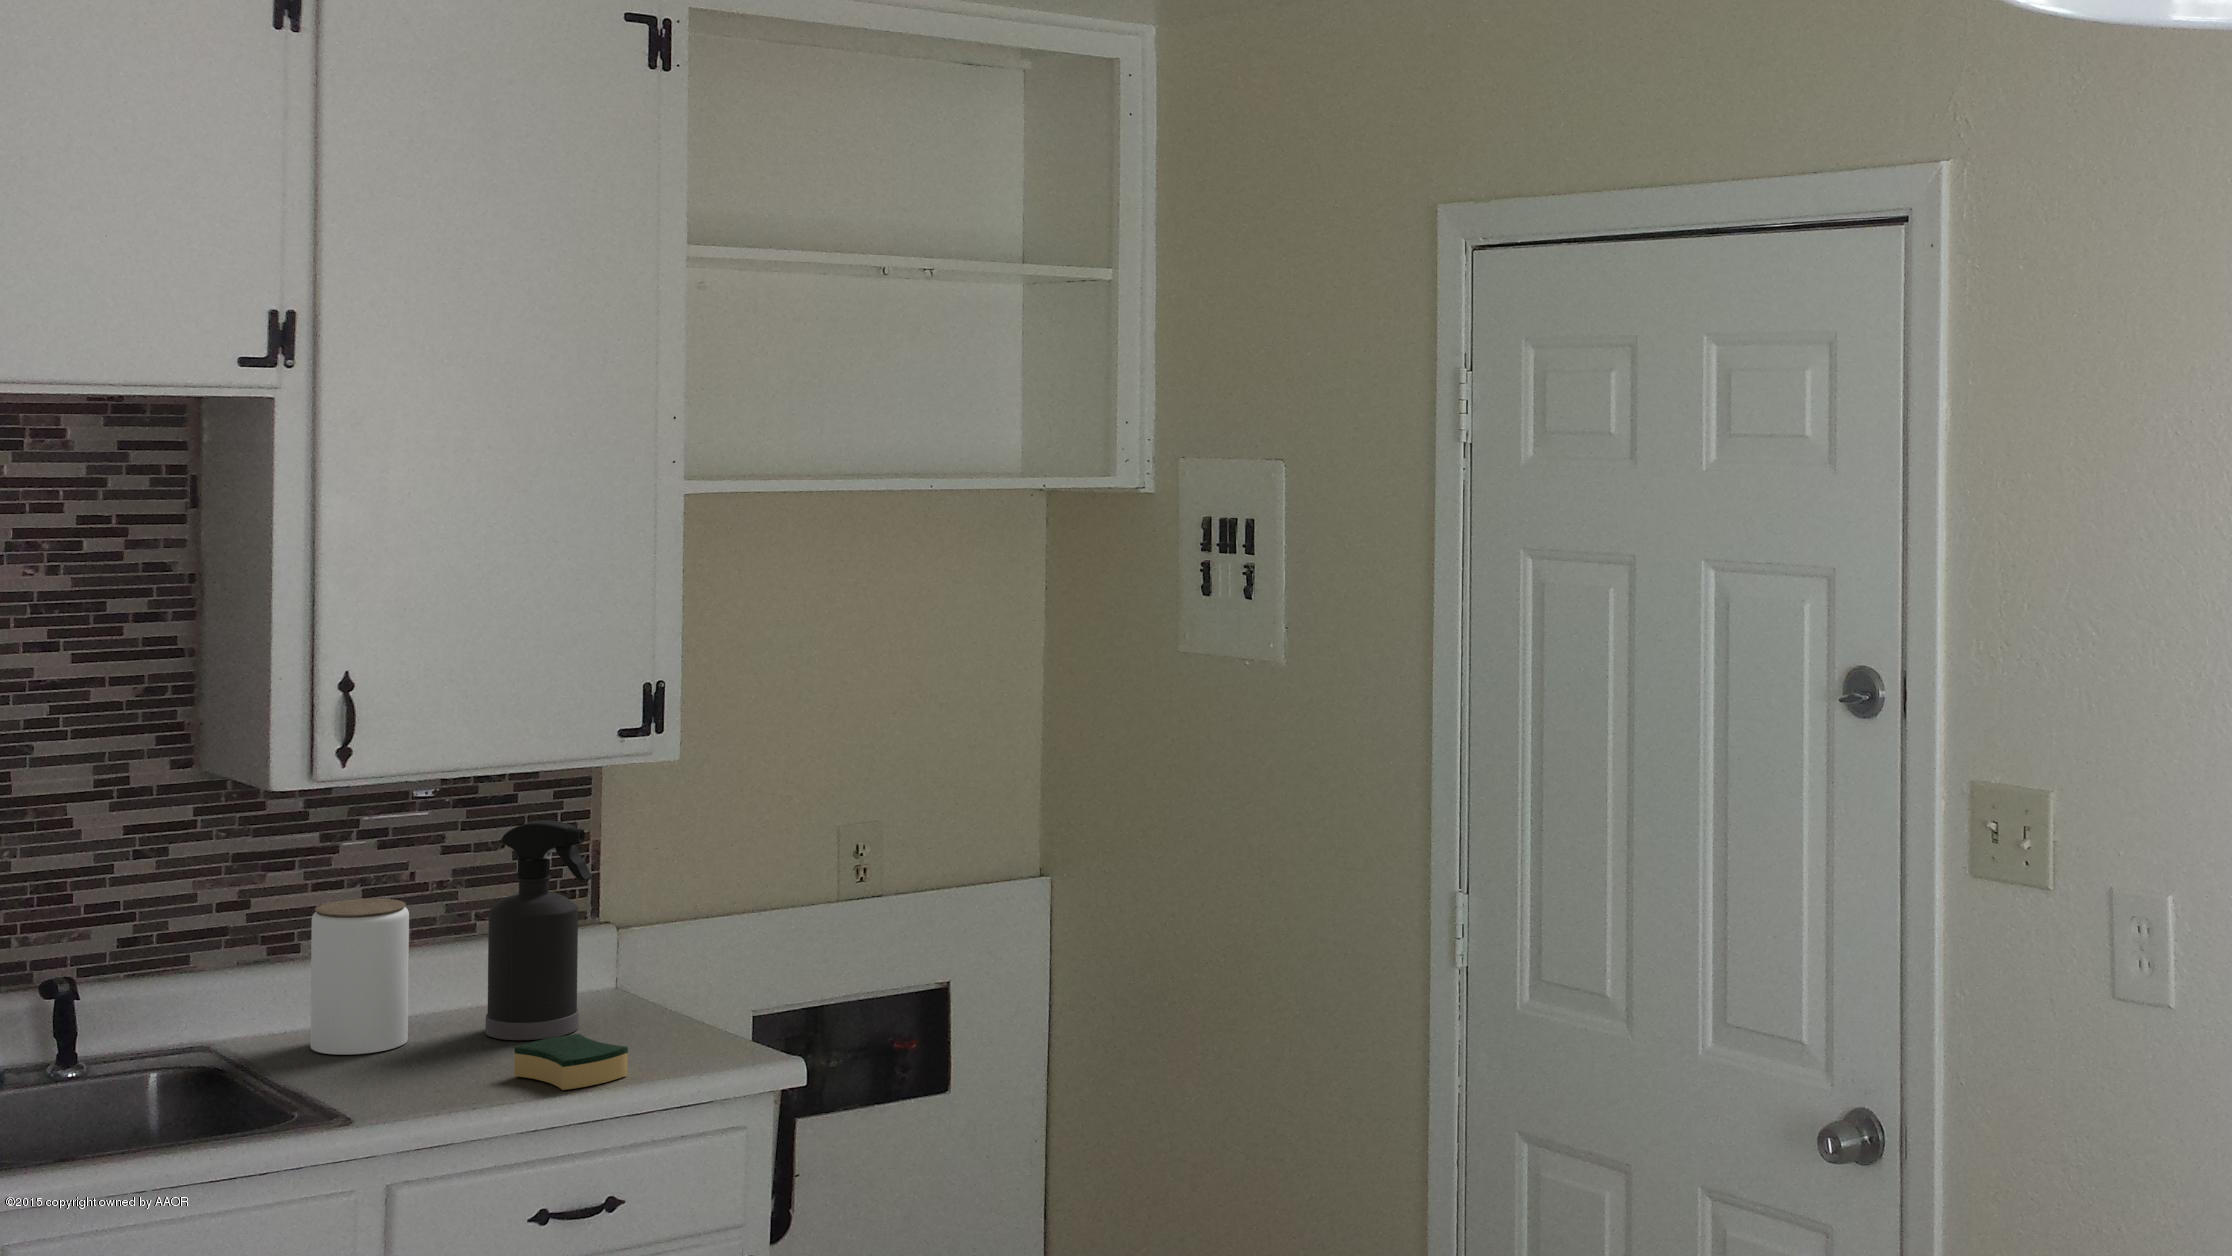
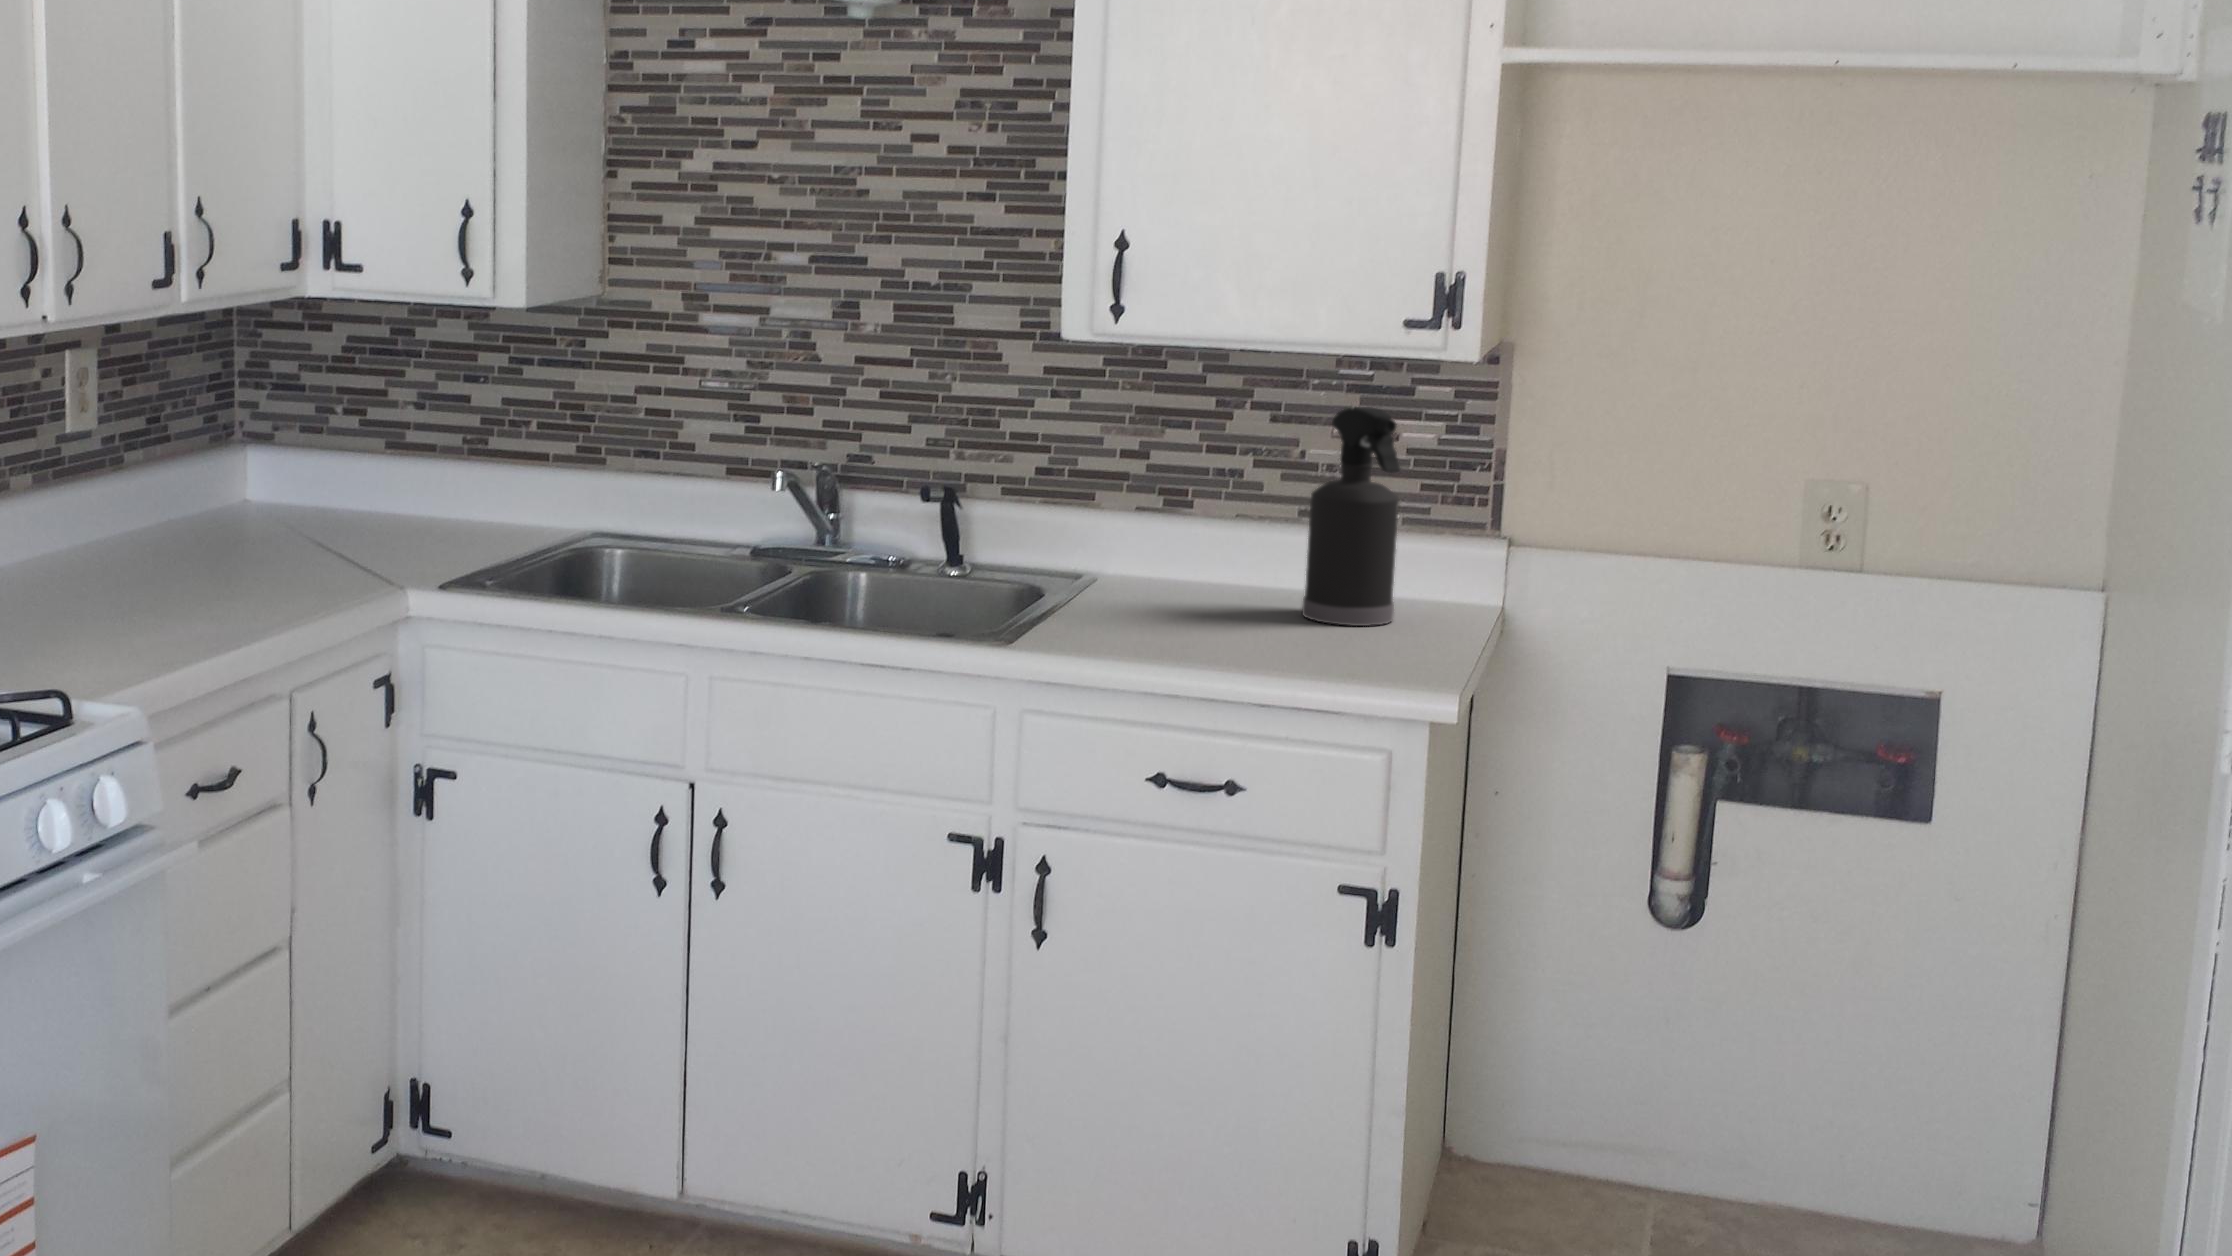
jar: present [310,898,409,1055] -> none [1156,461,1249,605]
sponge: present [514,1034,628,1090] -> none [1242,614,1329,663]

